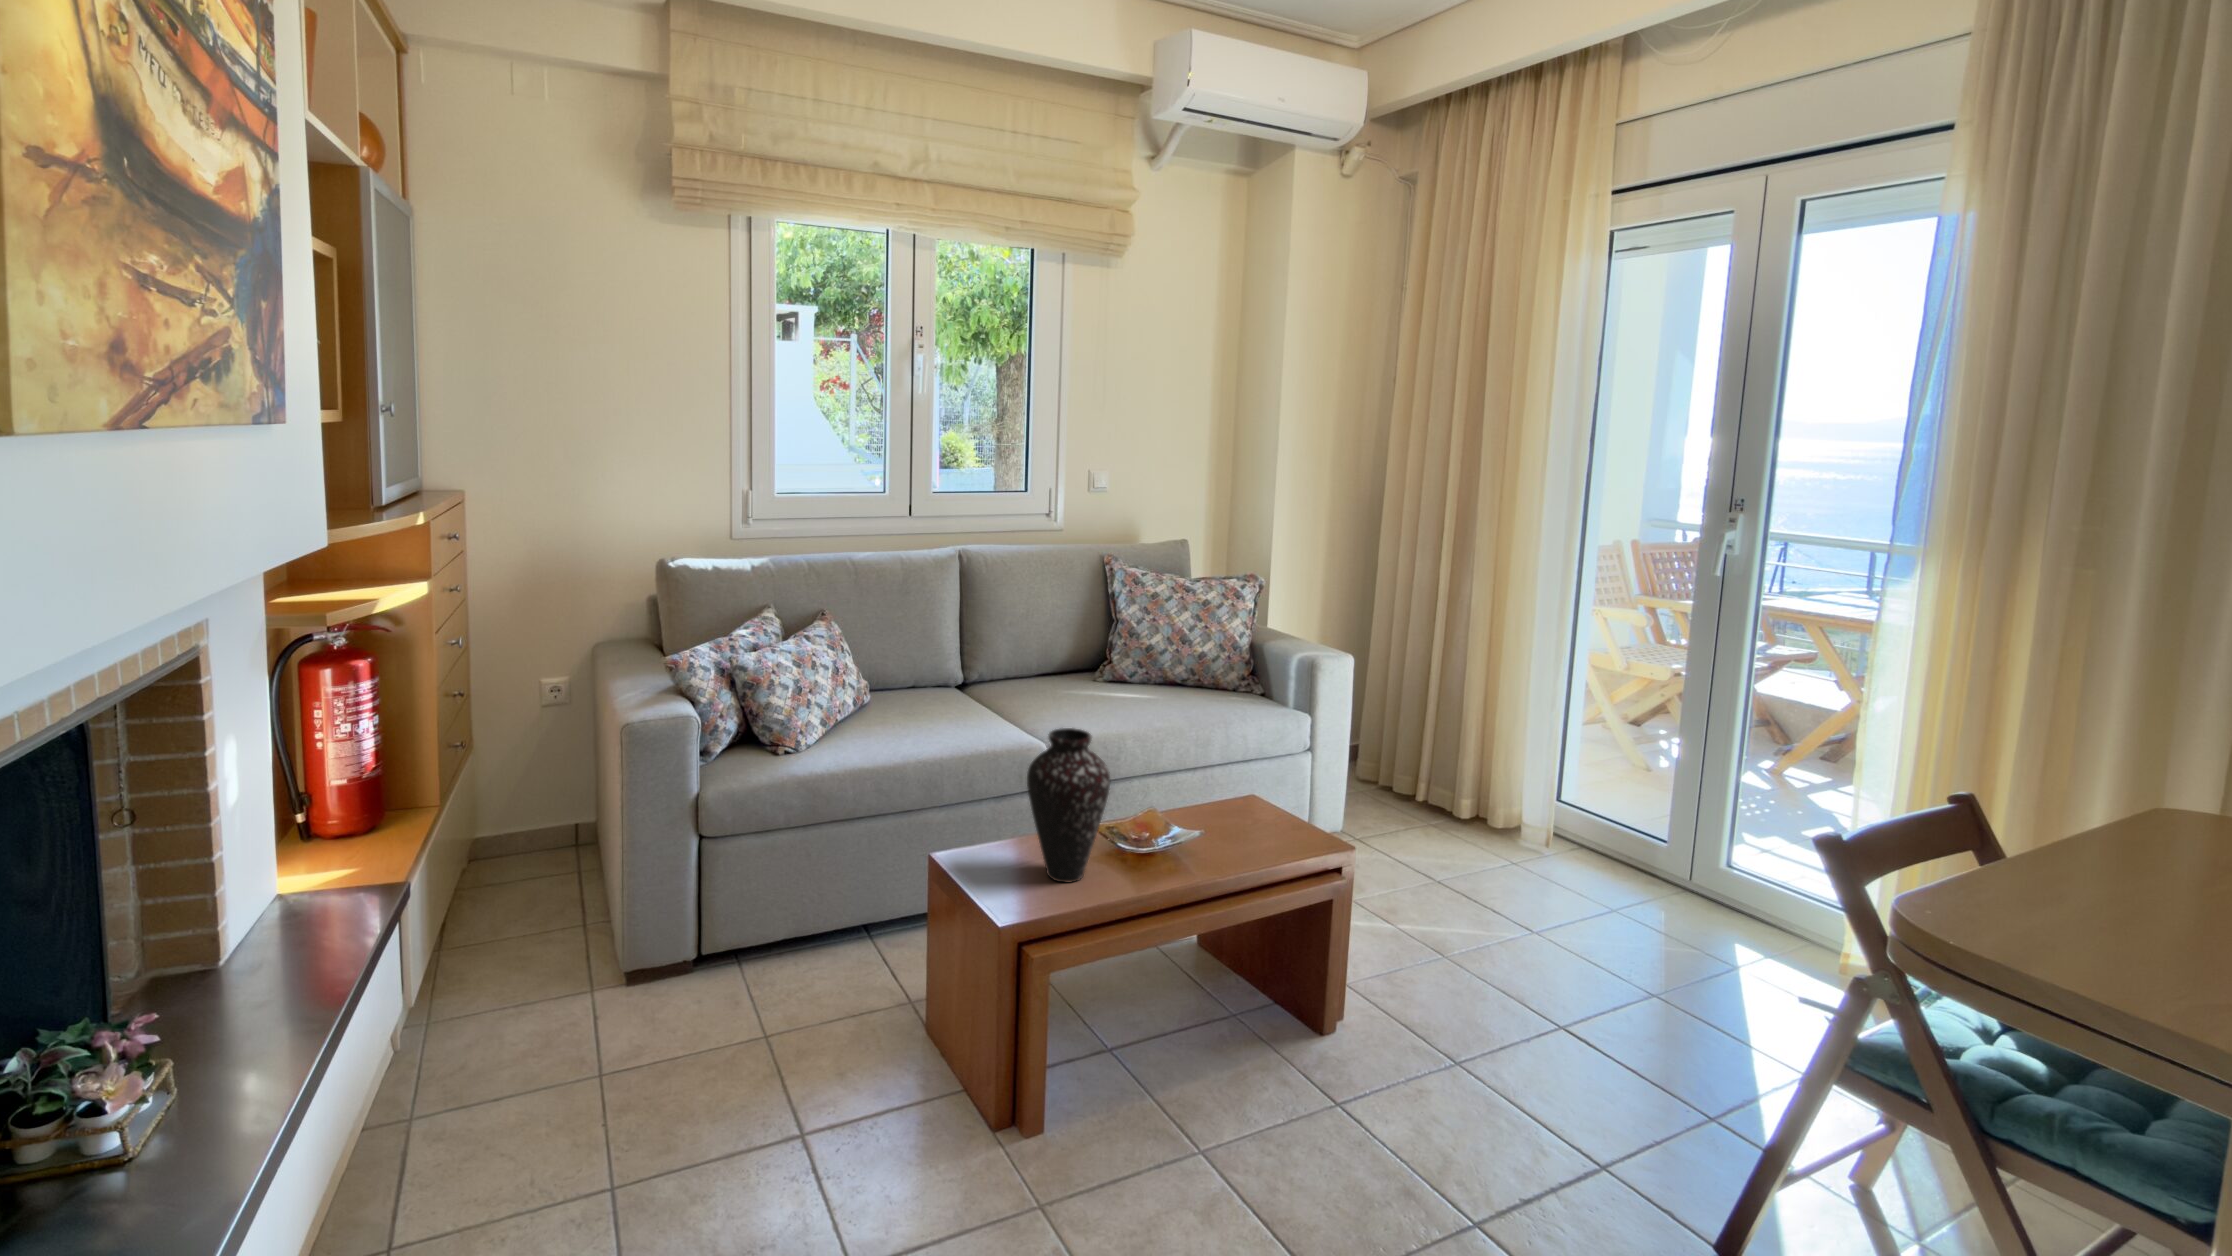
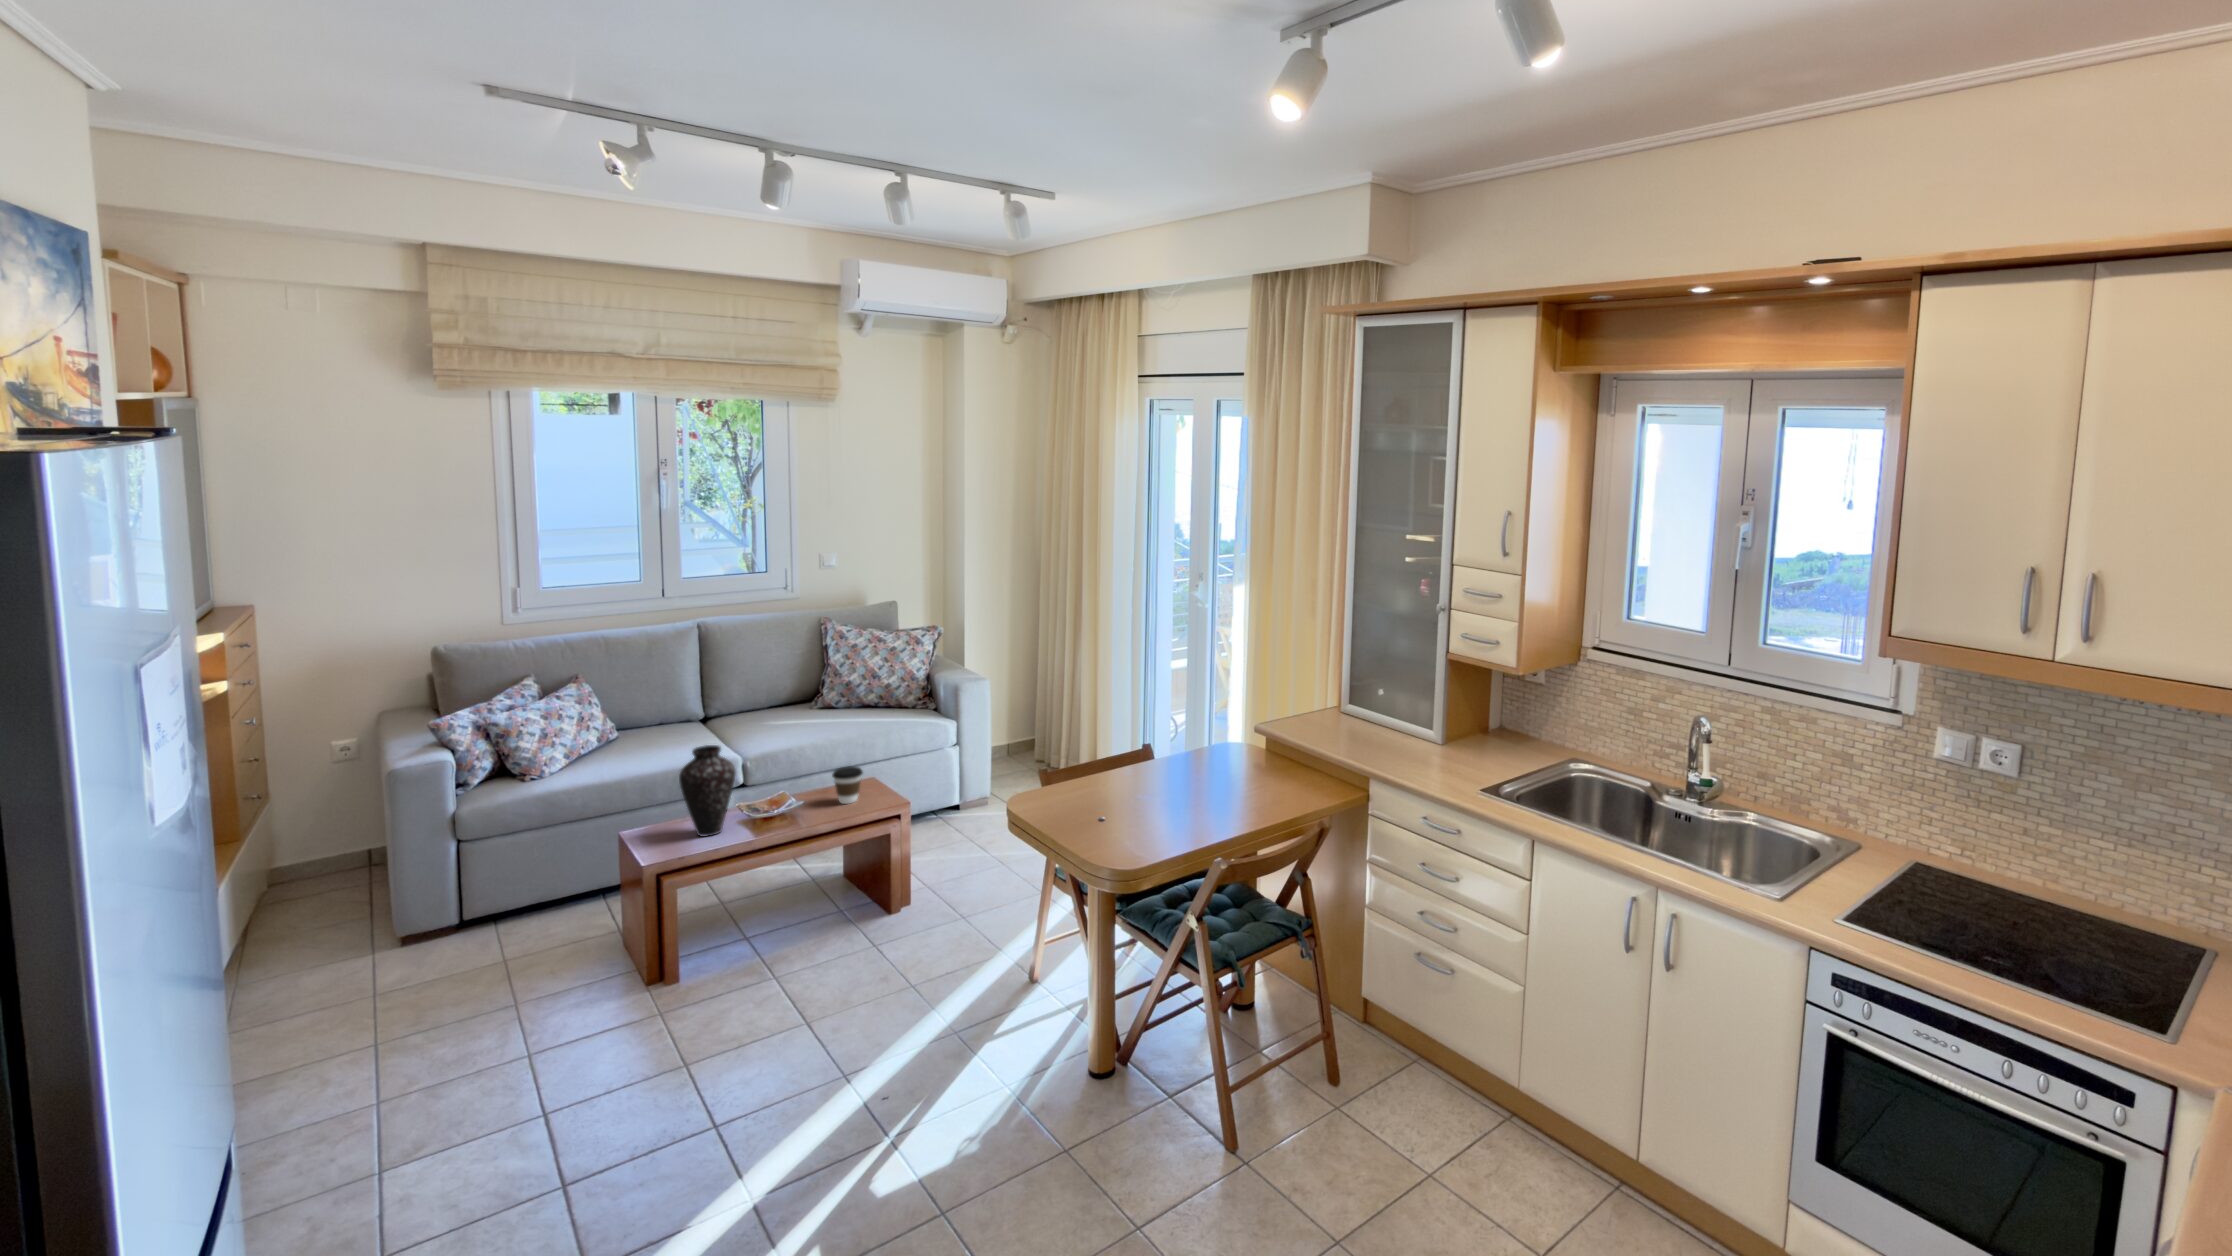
coffee cup: none [1226,780,1275,844] -> present [832,766,863,804]

